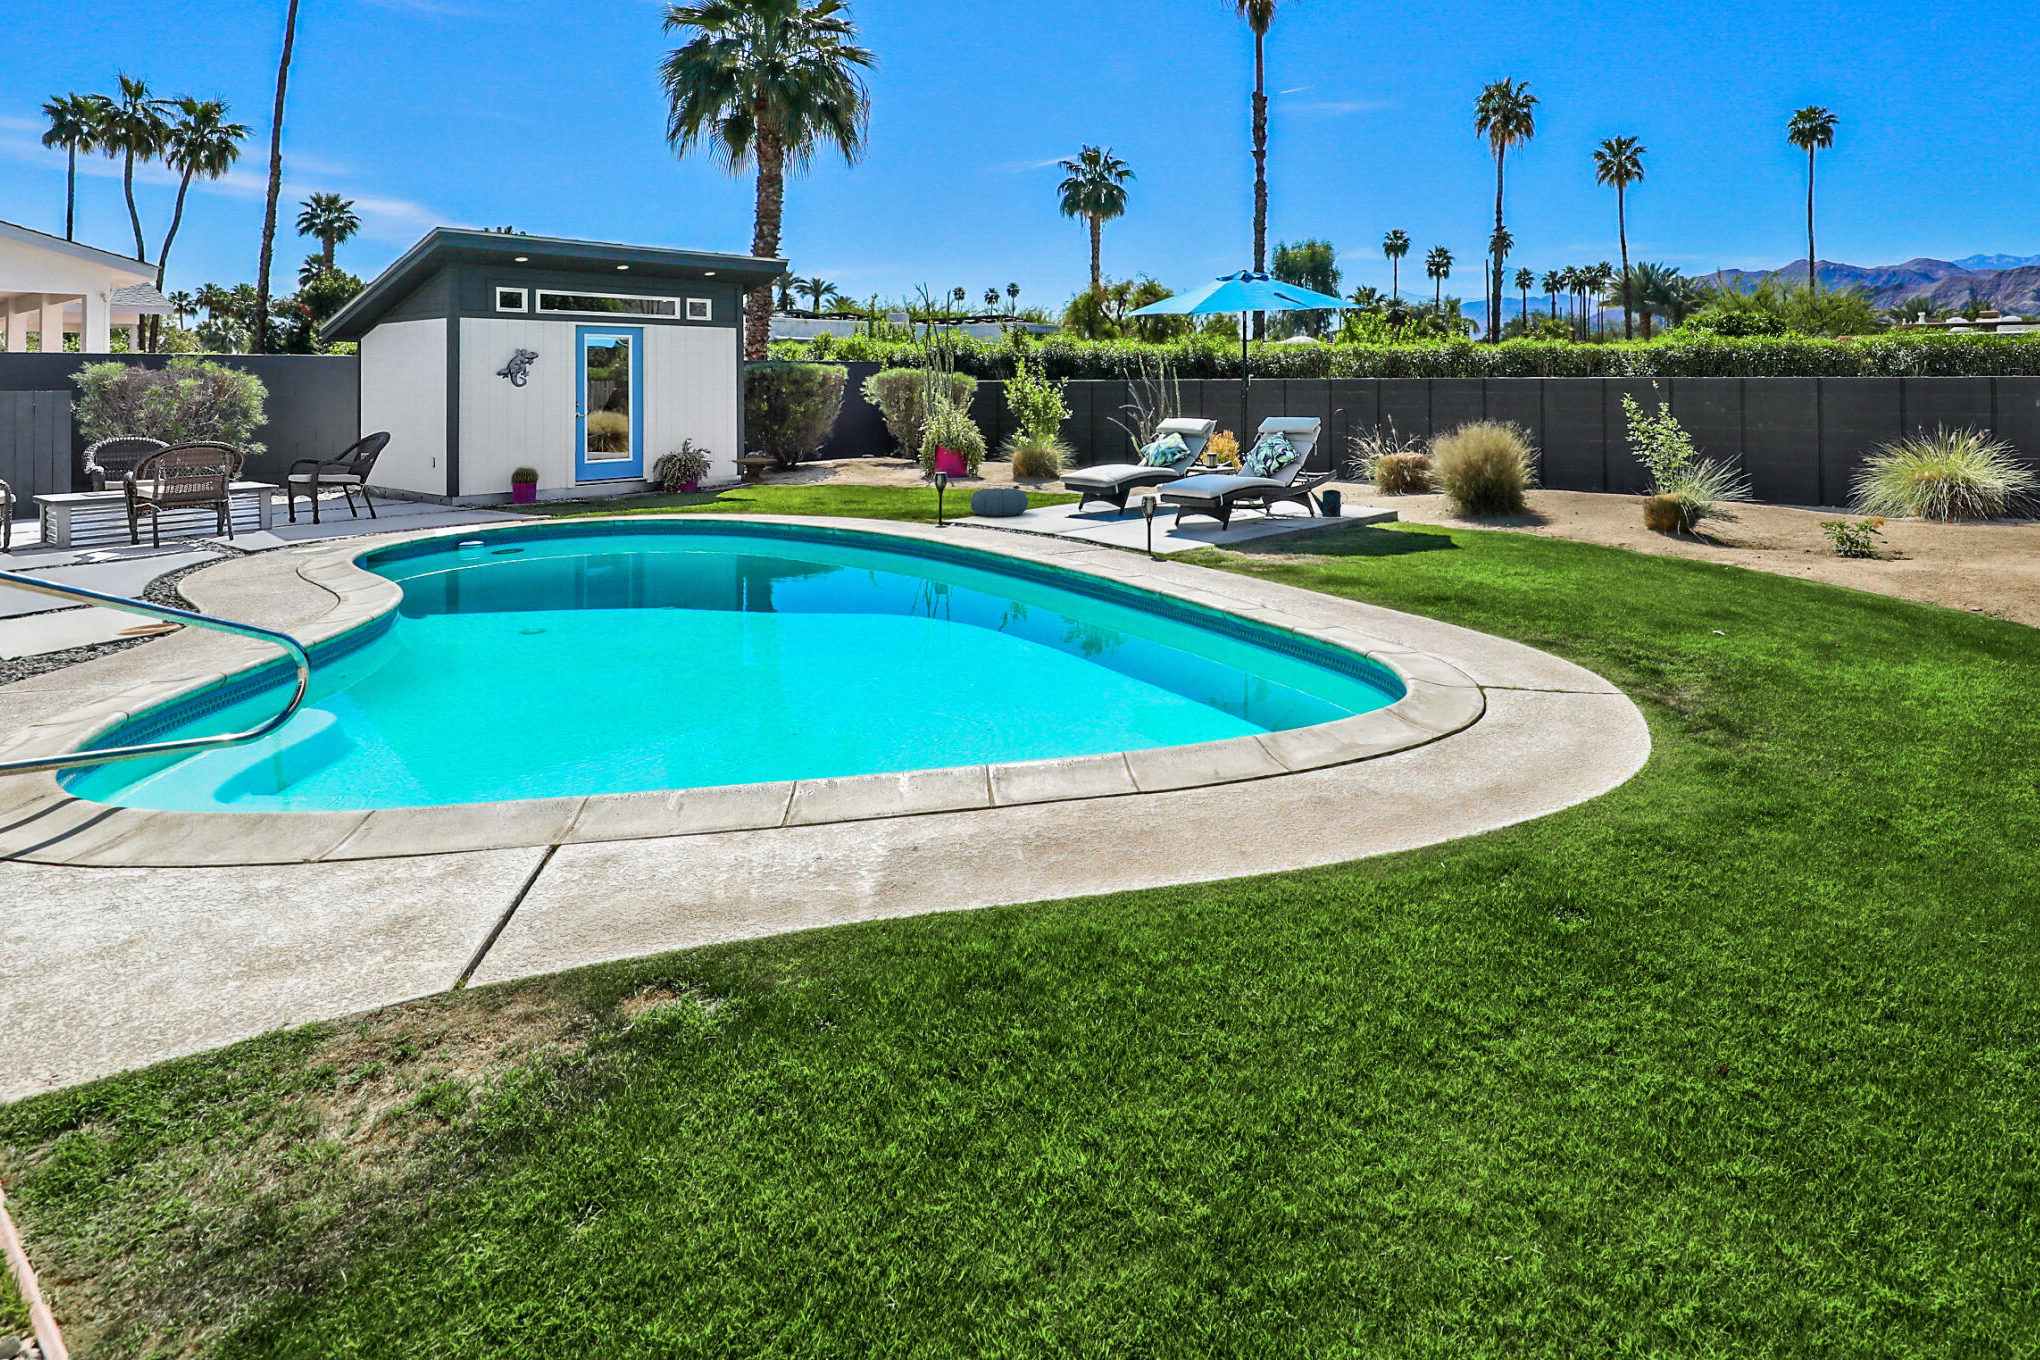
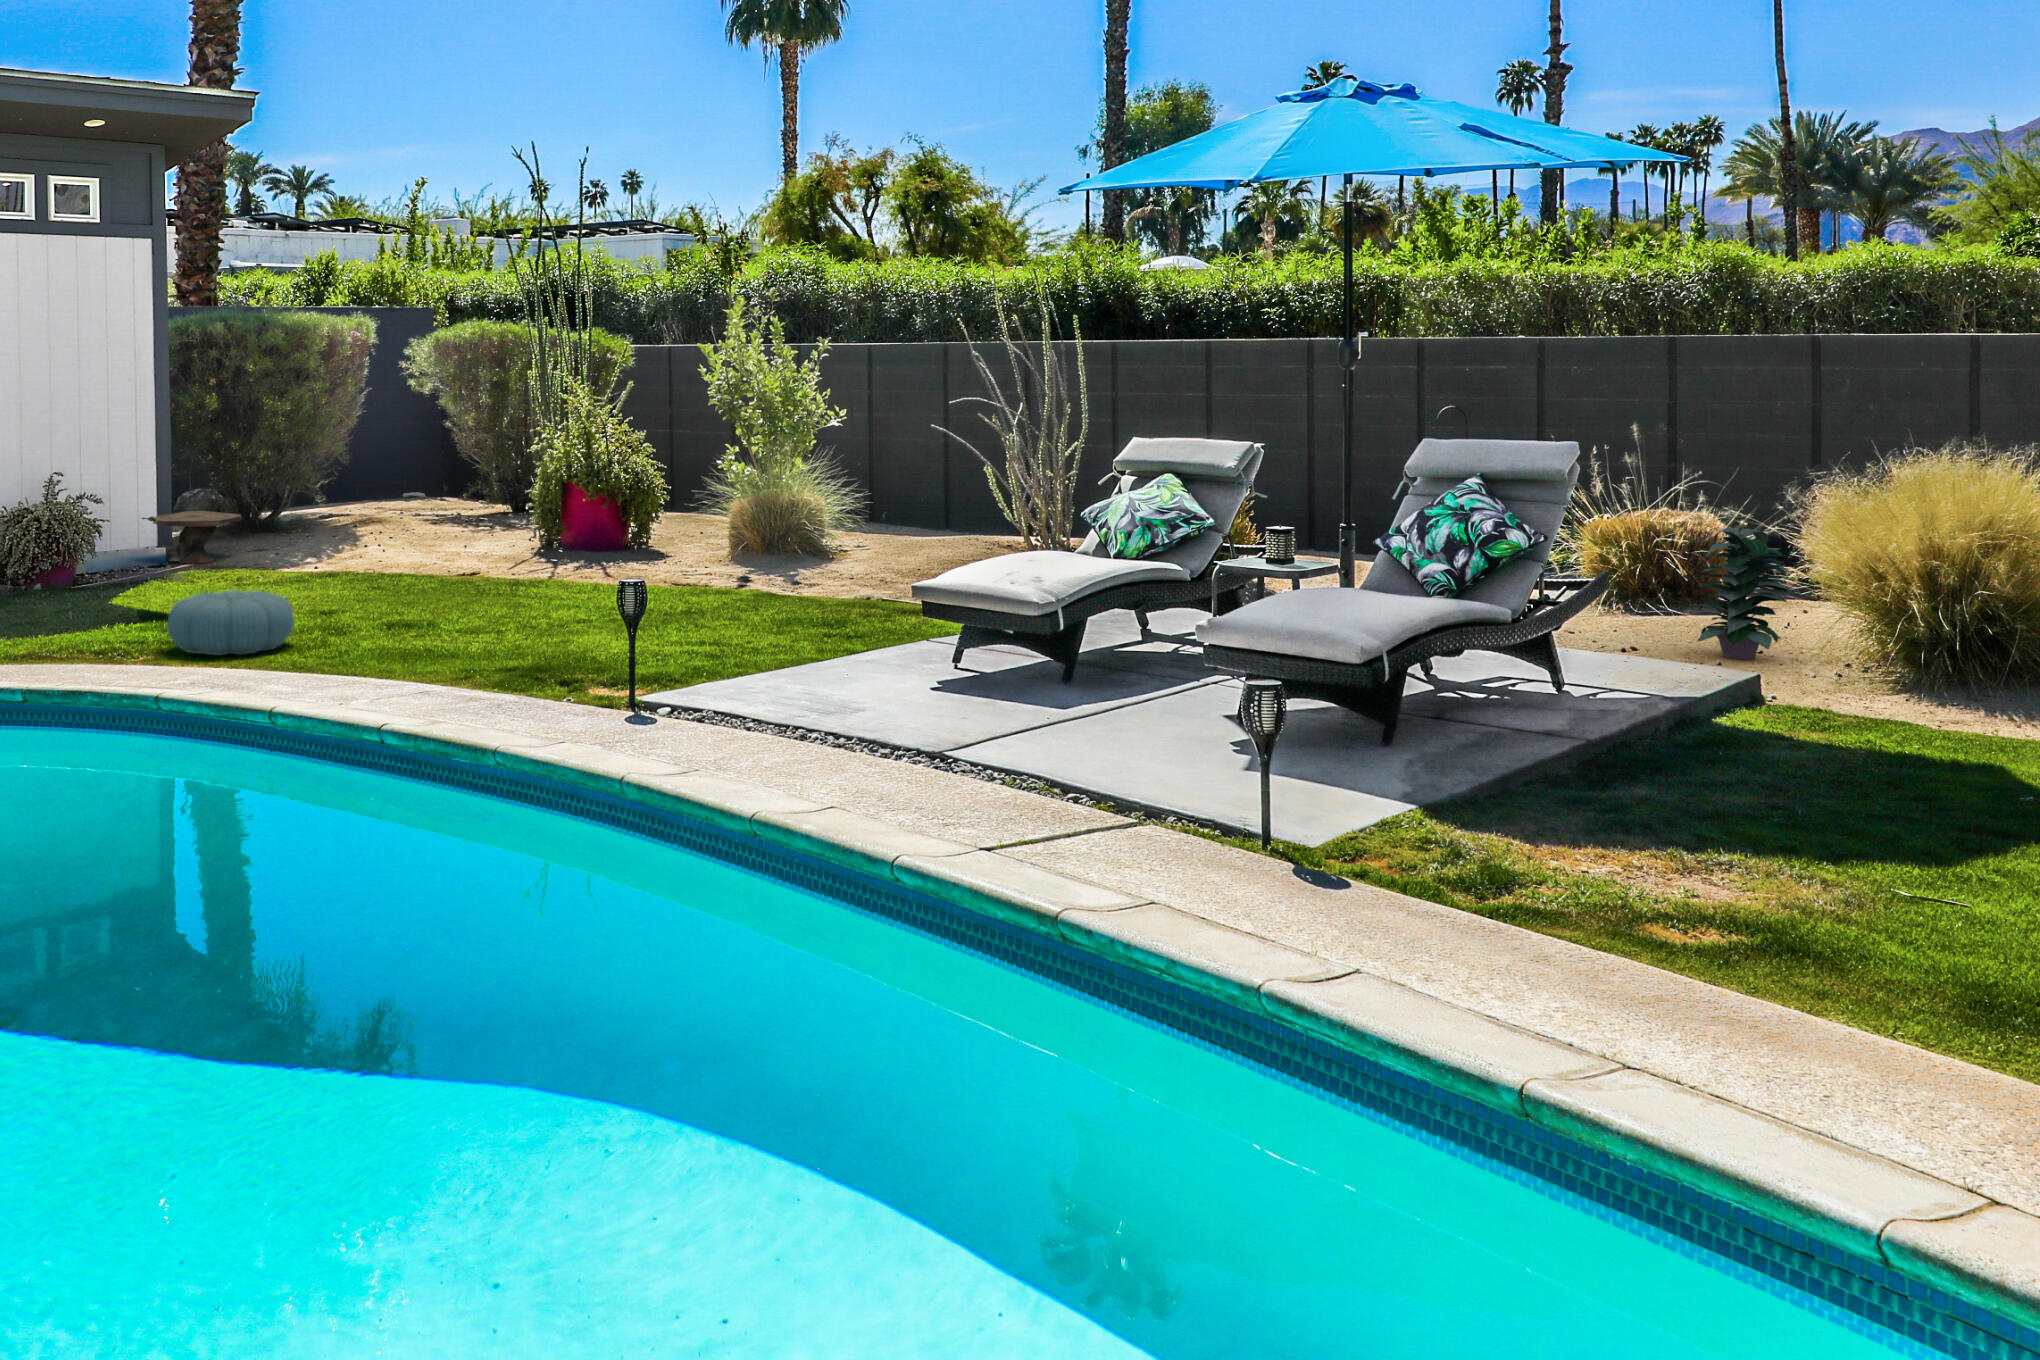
decorative plant: none [1397,456,1436,511] -> present [1697,527,1793,660]
watering can: present [1308,486,1347,517] -> none [1497,605,1608,683]
pouf: present [971,488,1028,517] -> present [167,590,294,656]

